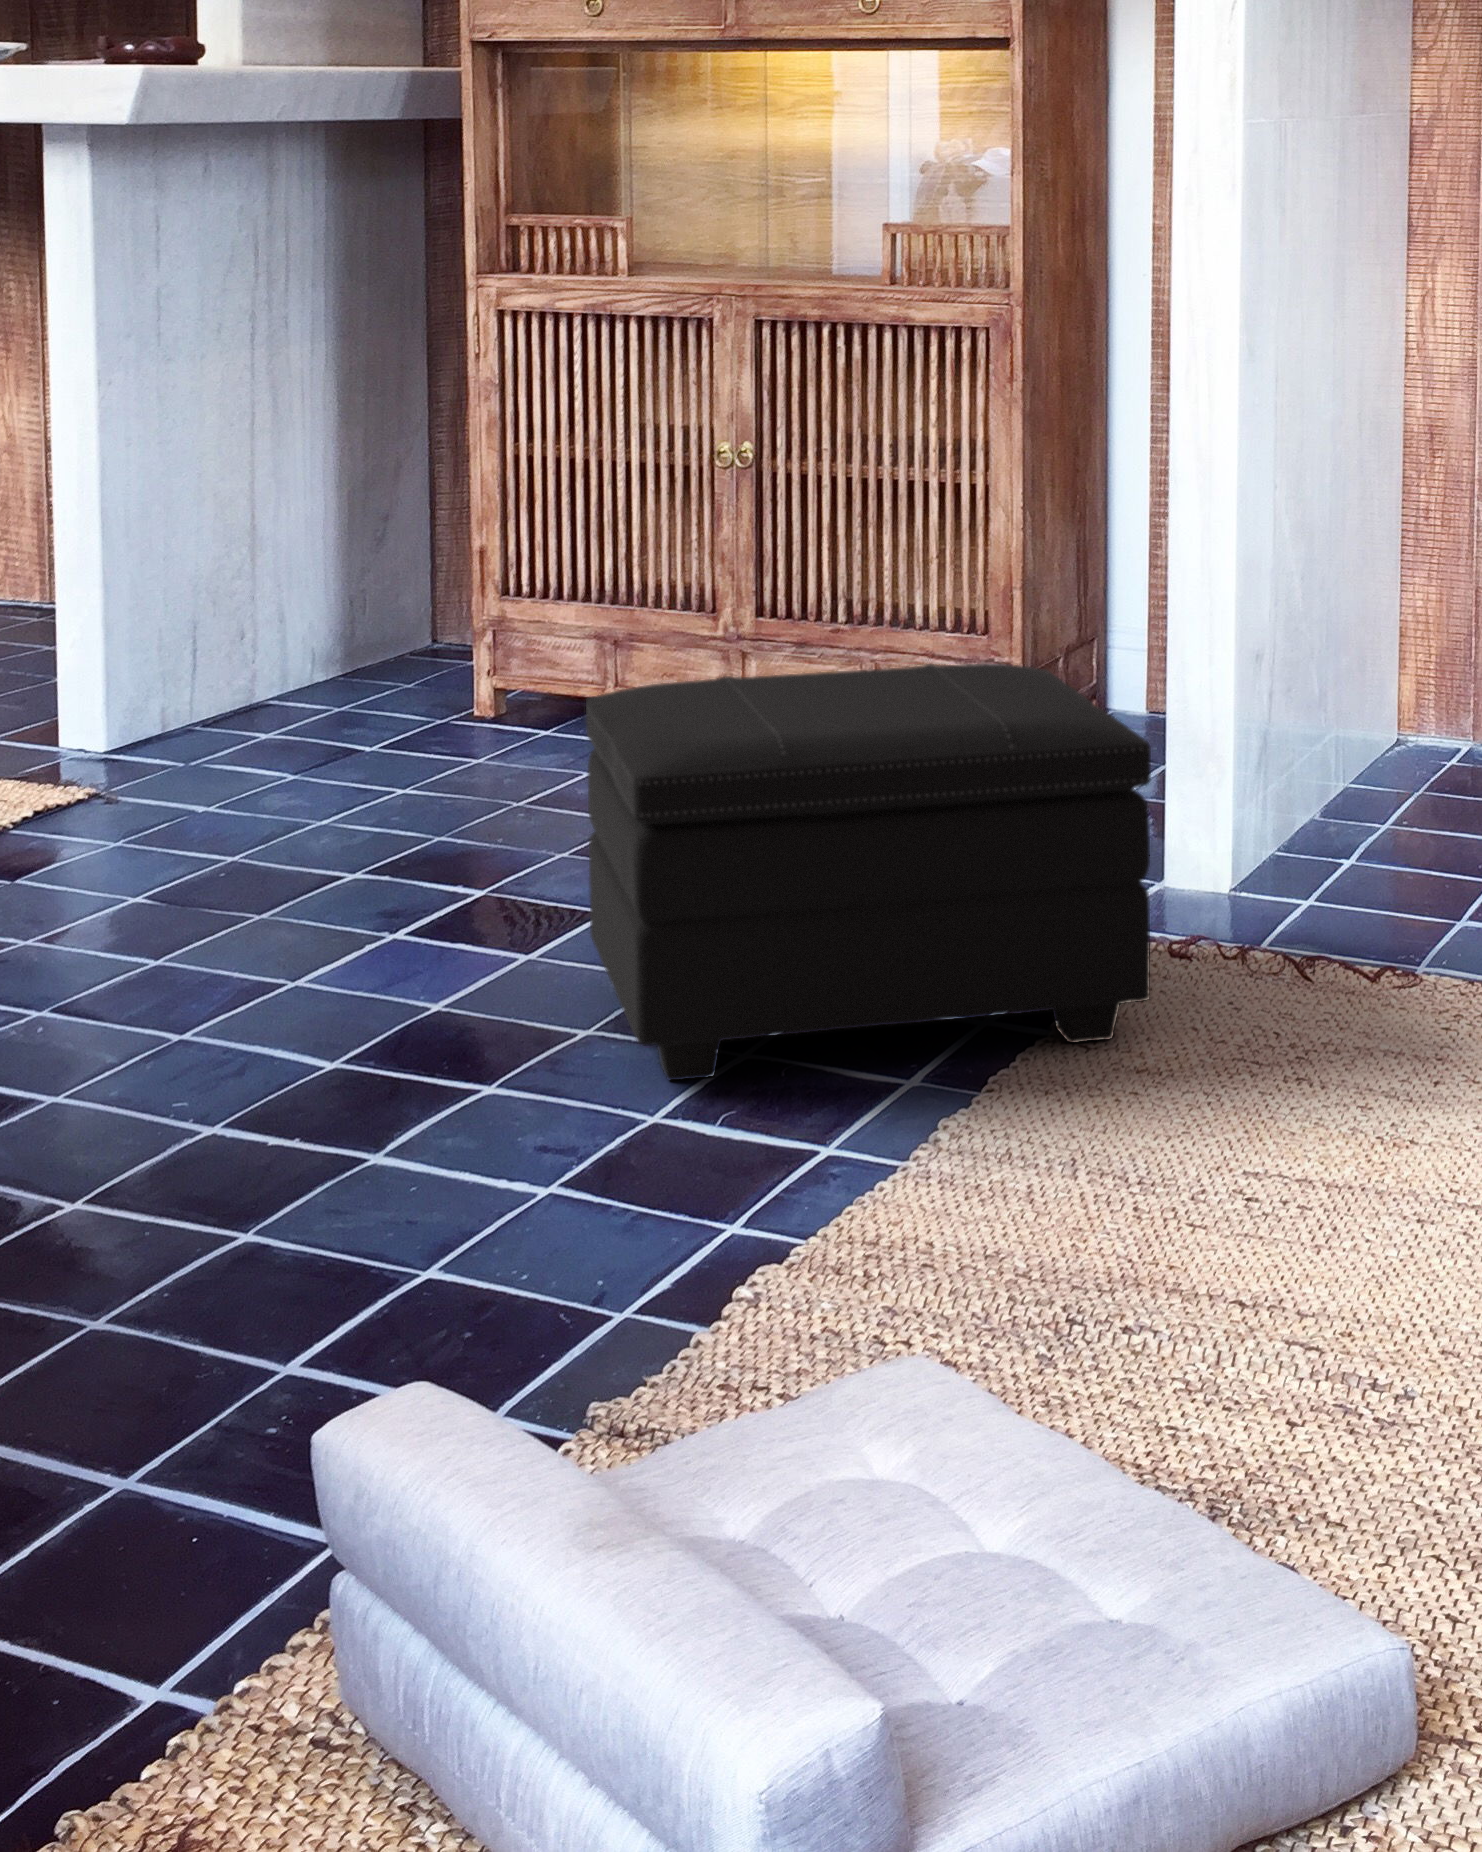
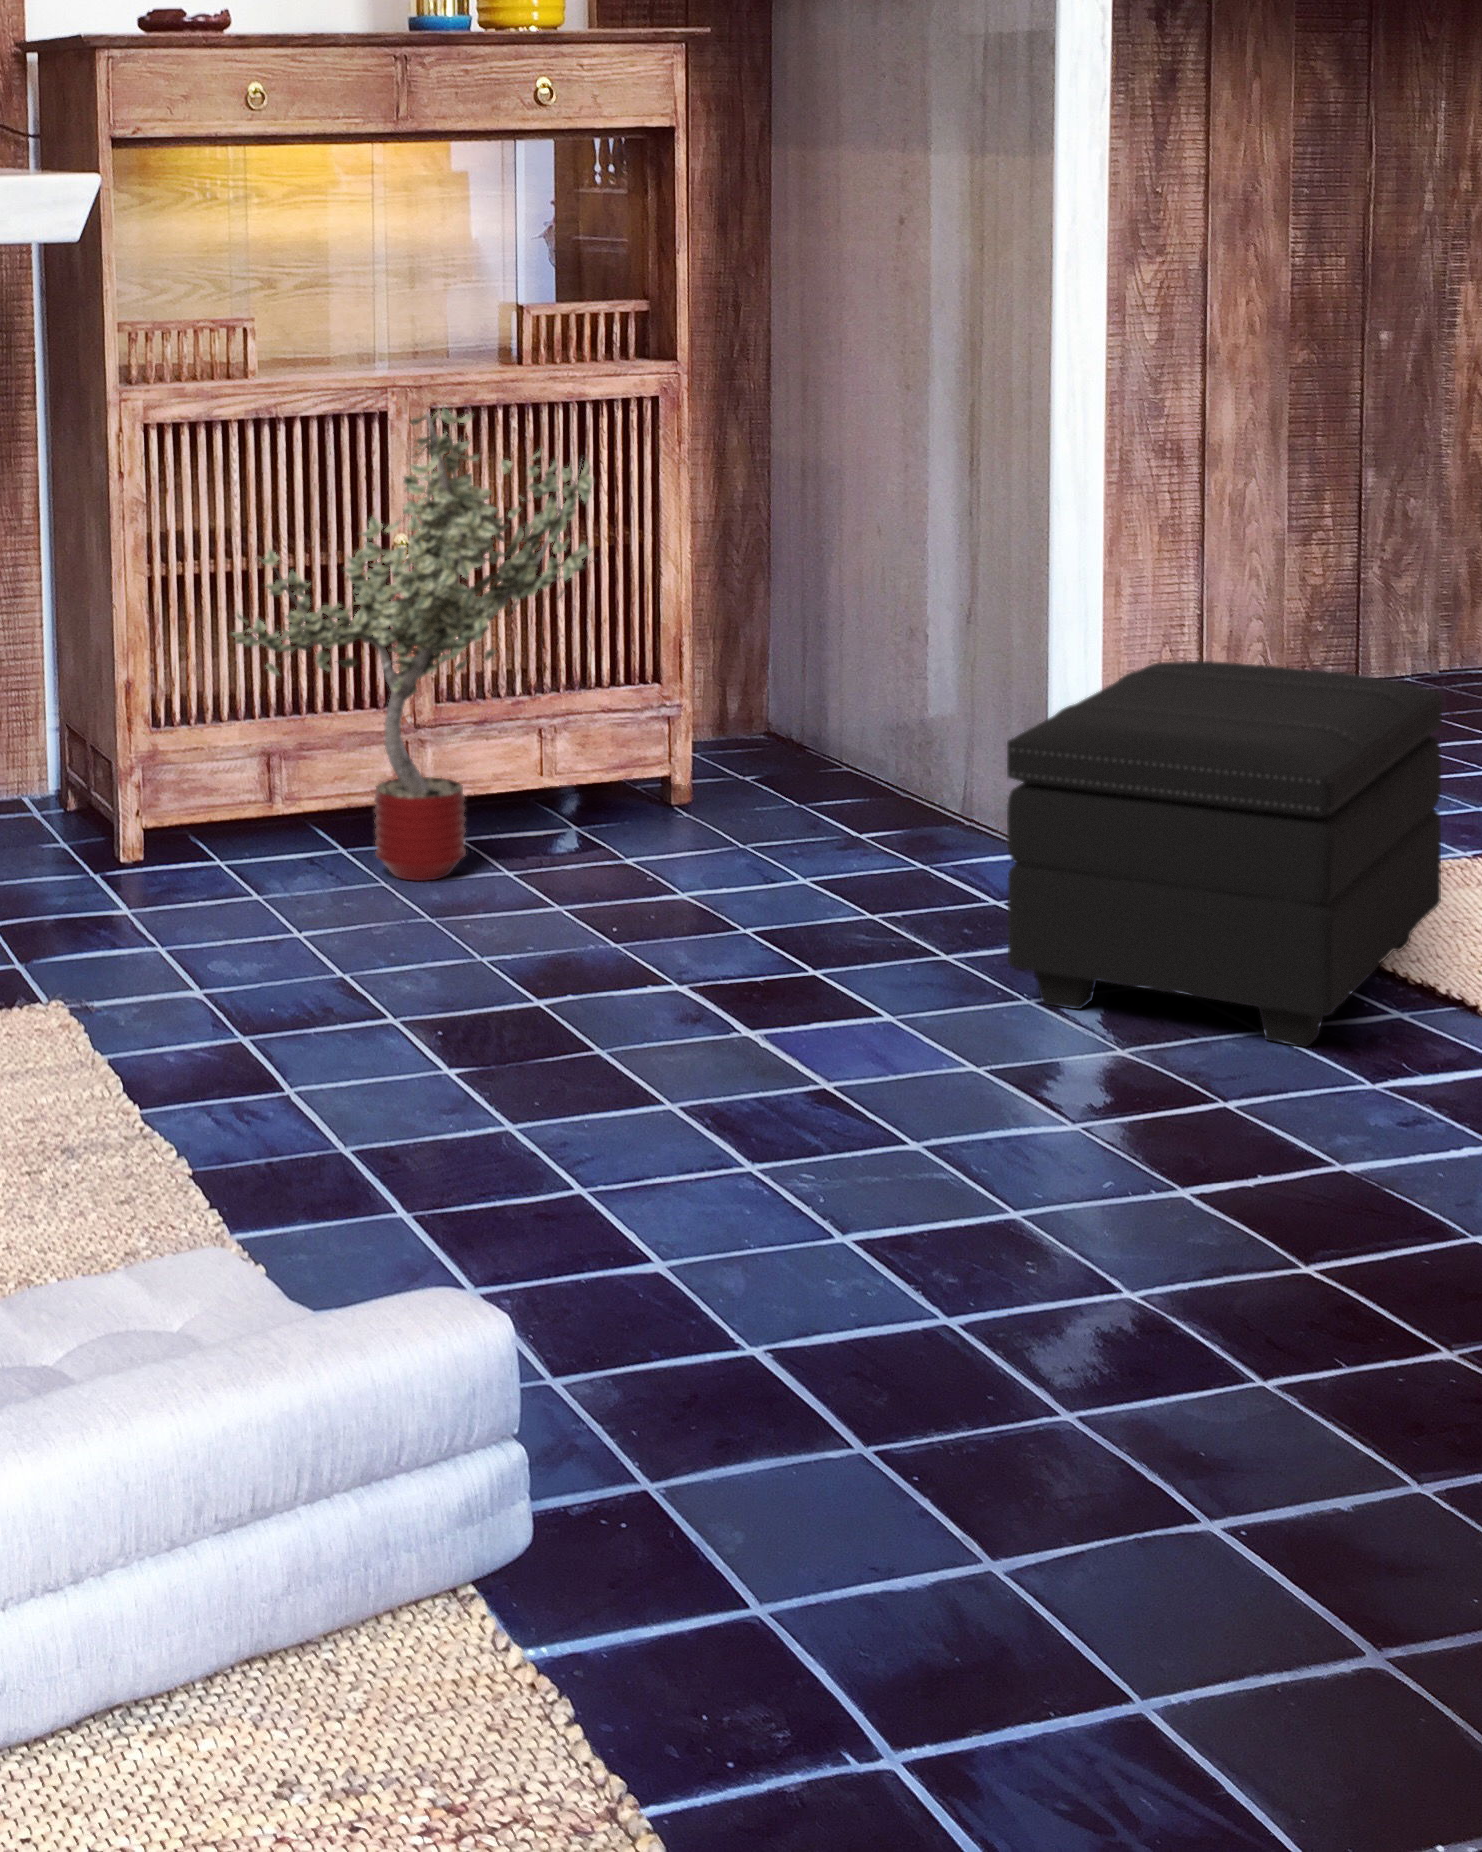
potted tree: none [449,315,781,776] -> present [228,408,597,881]

